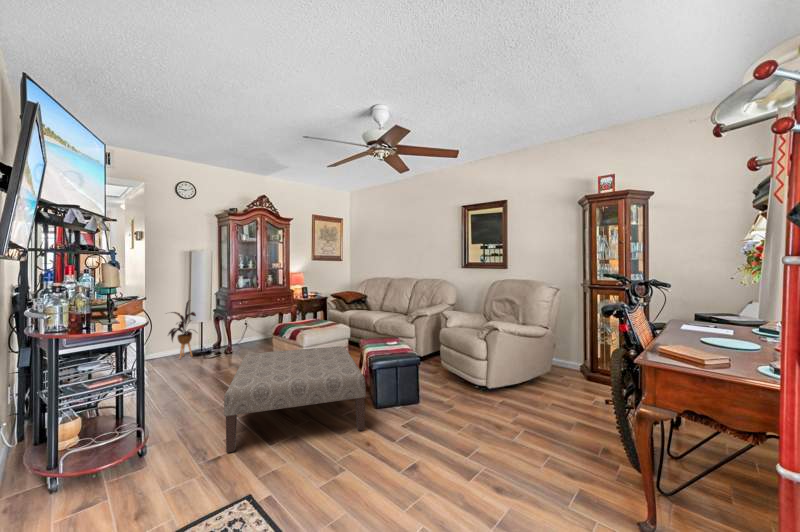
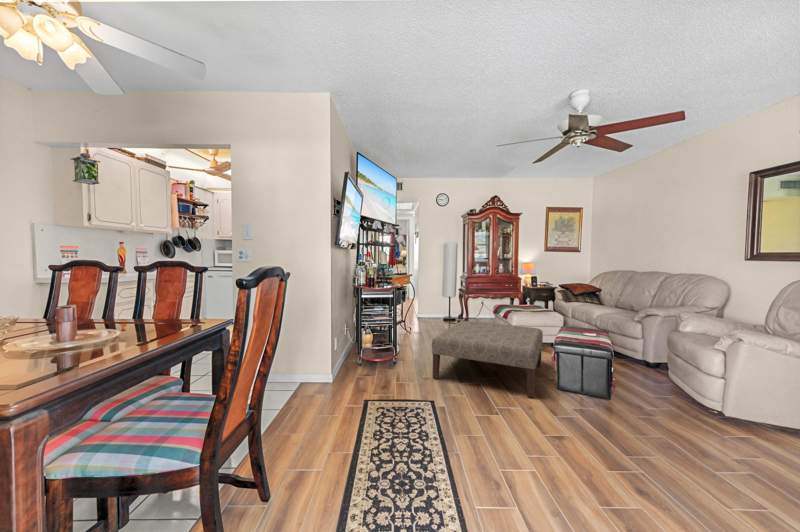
house plant: present [169,301,196,359] -> none [427,280,447,321]

